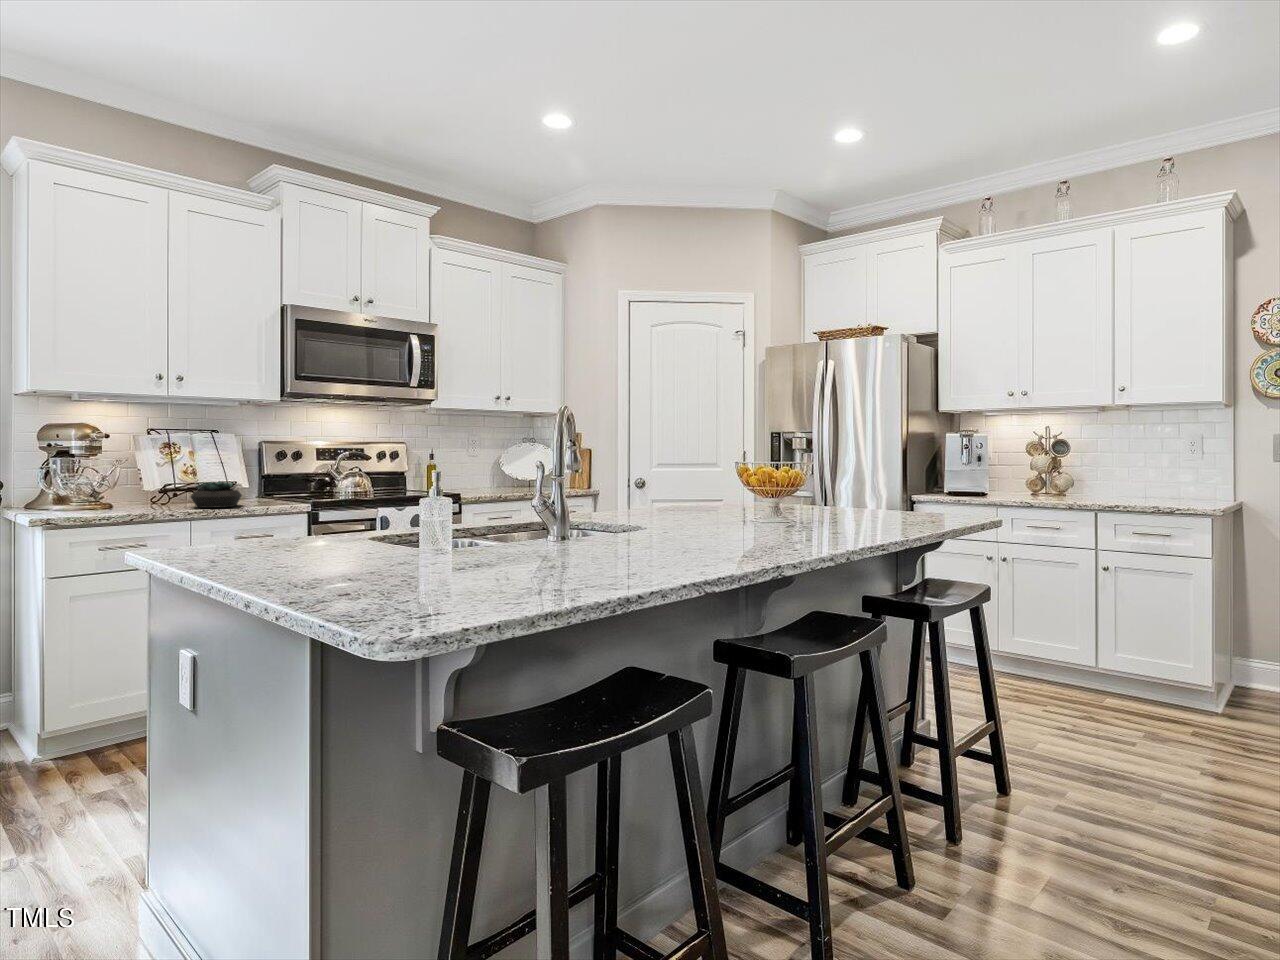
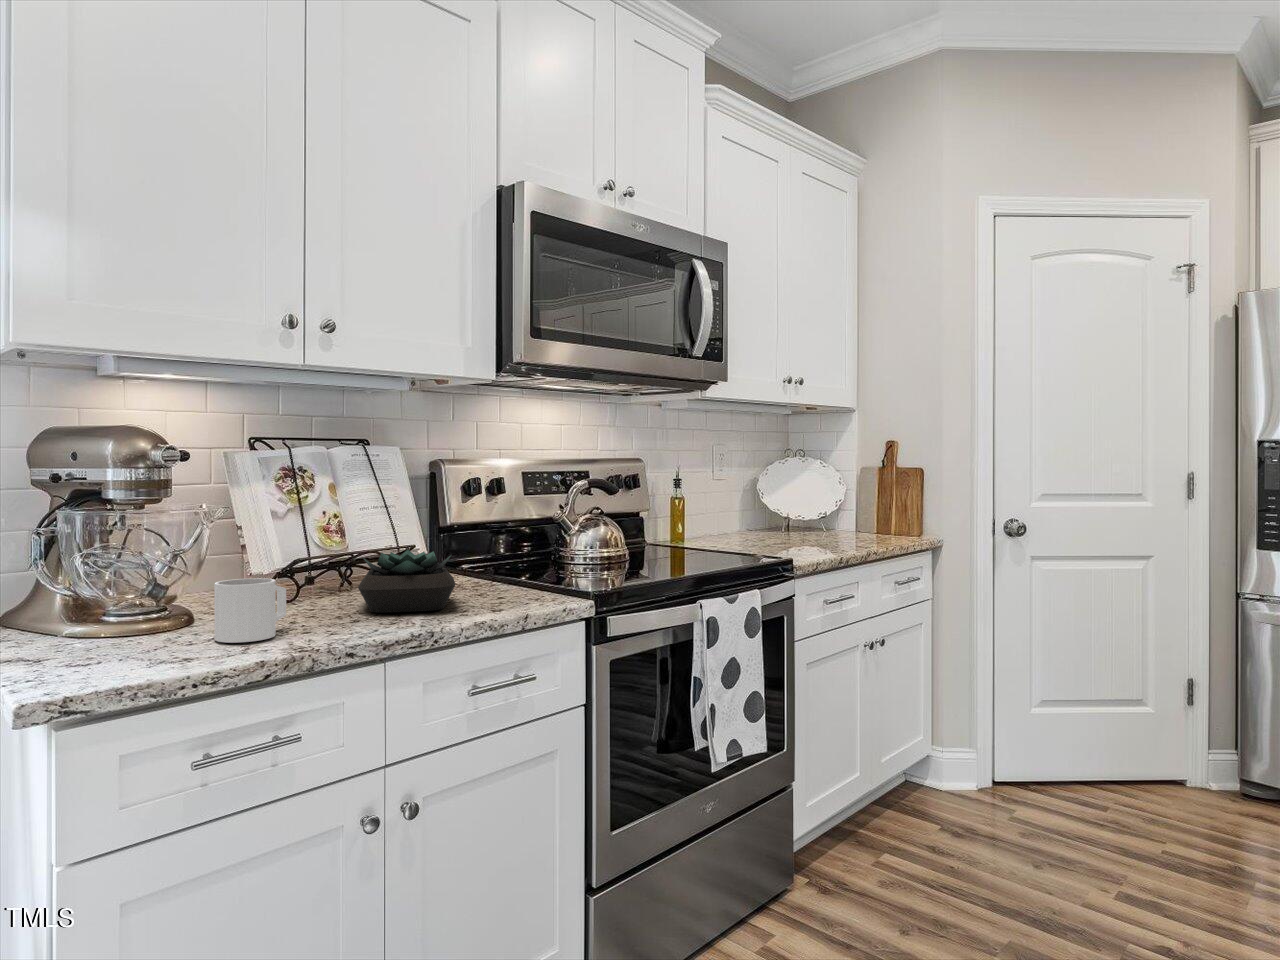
mug: none [117,489,152,513] -> present [214,578,286,643]

